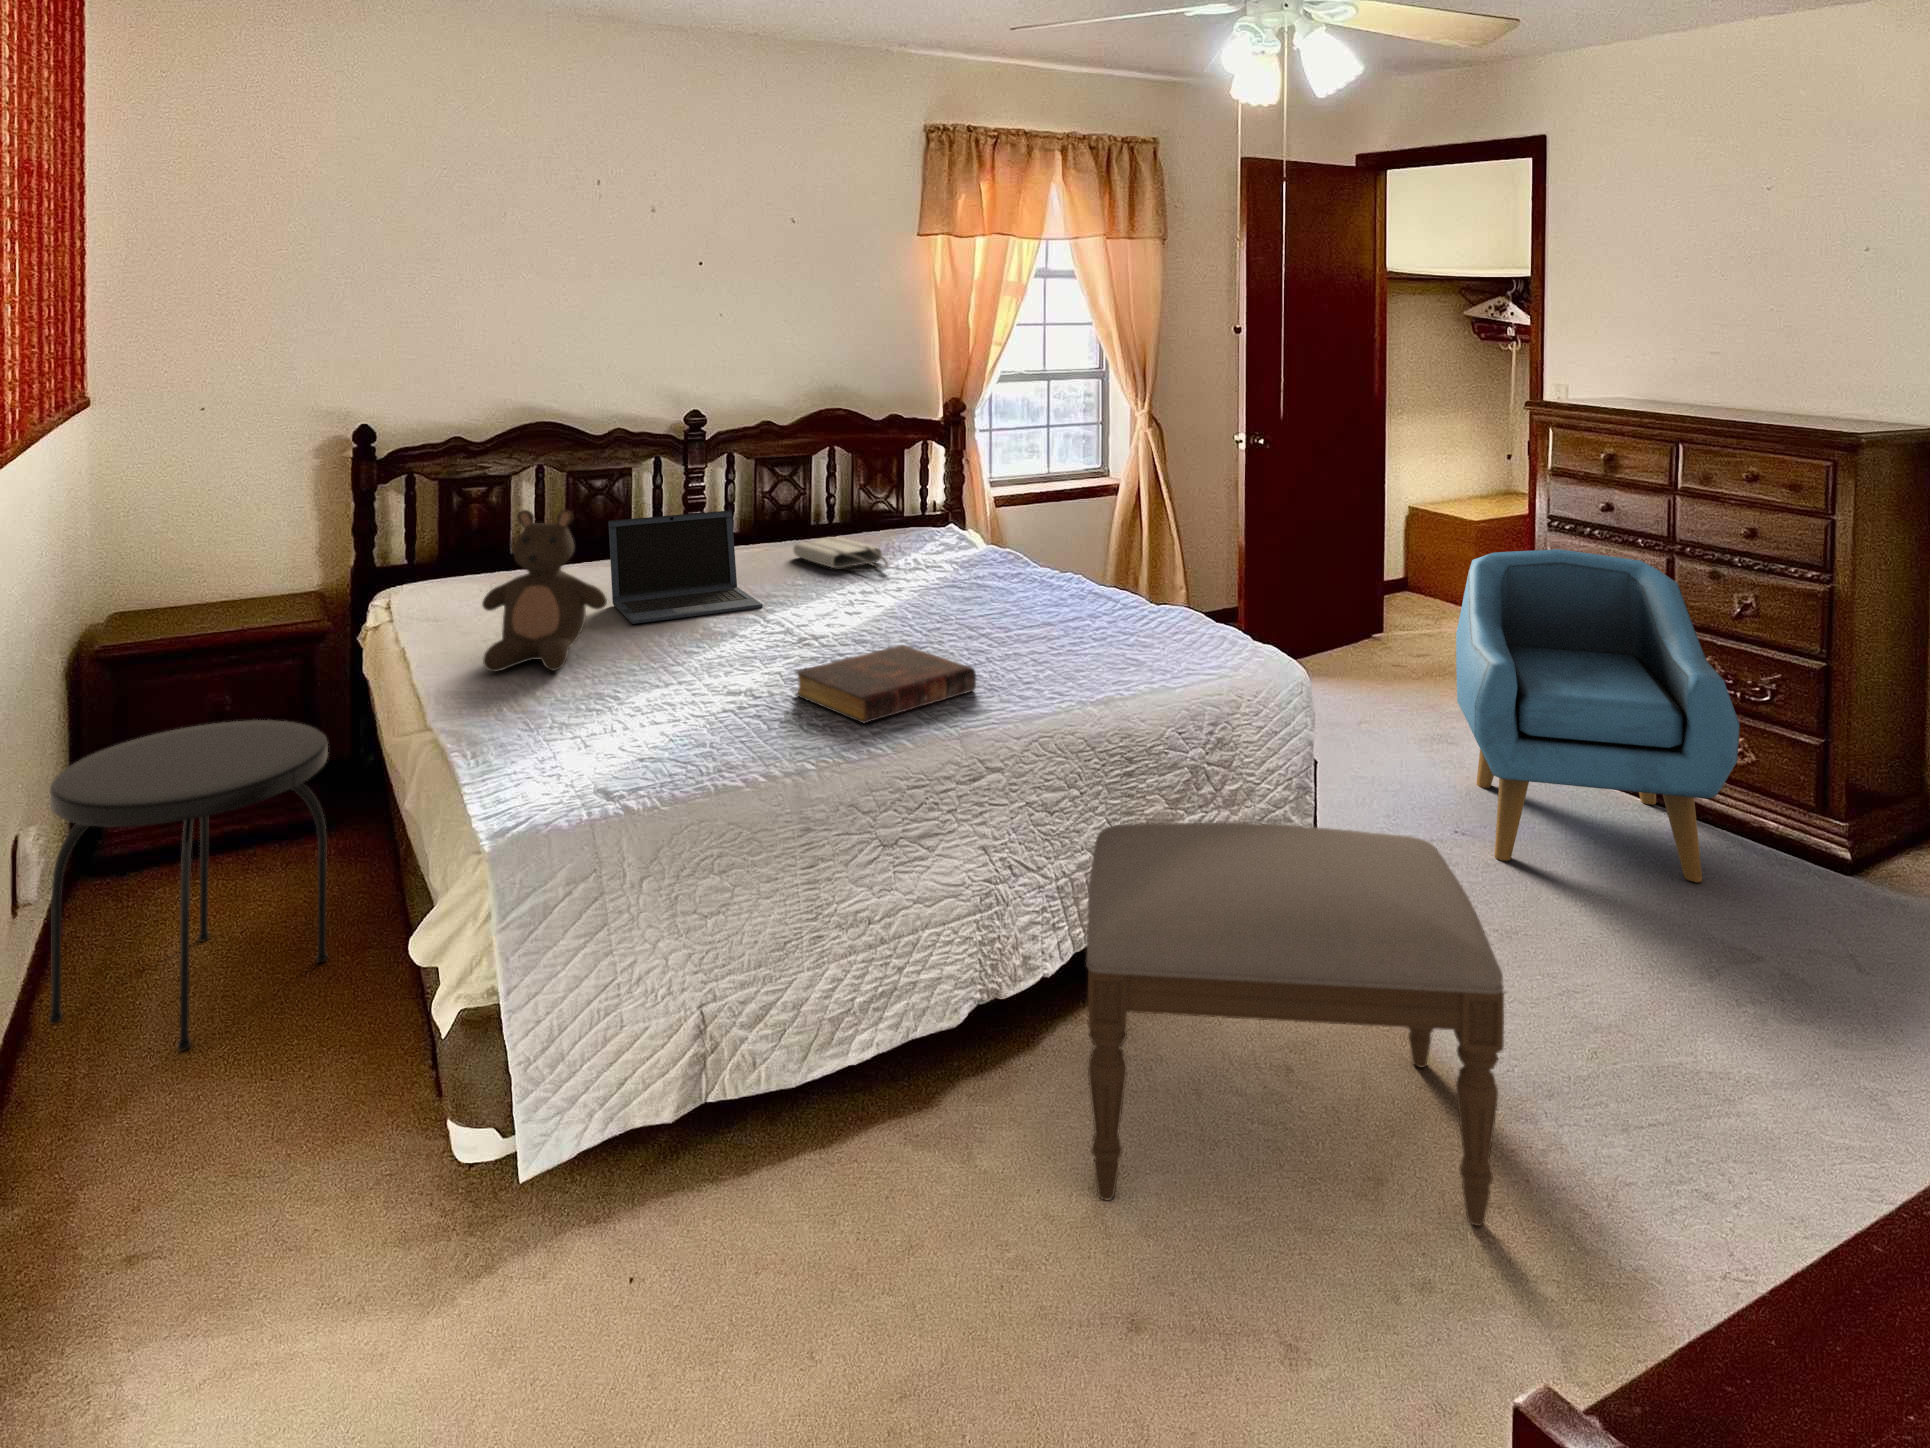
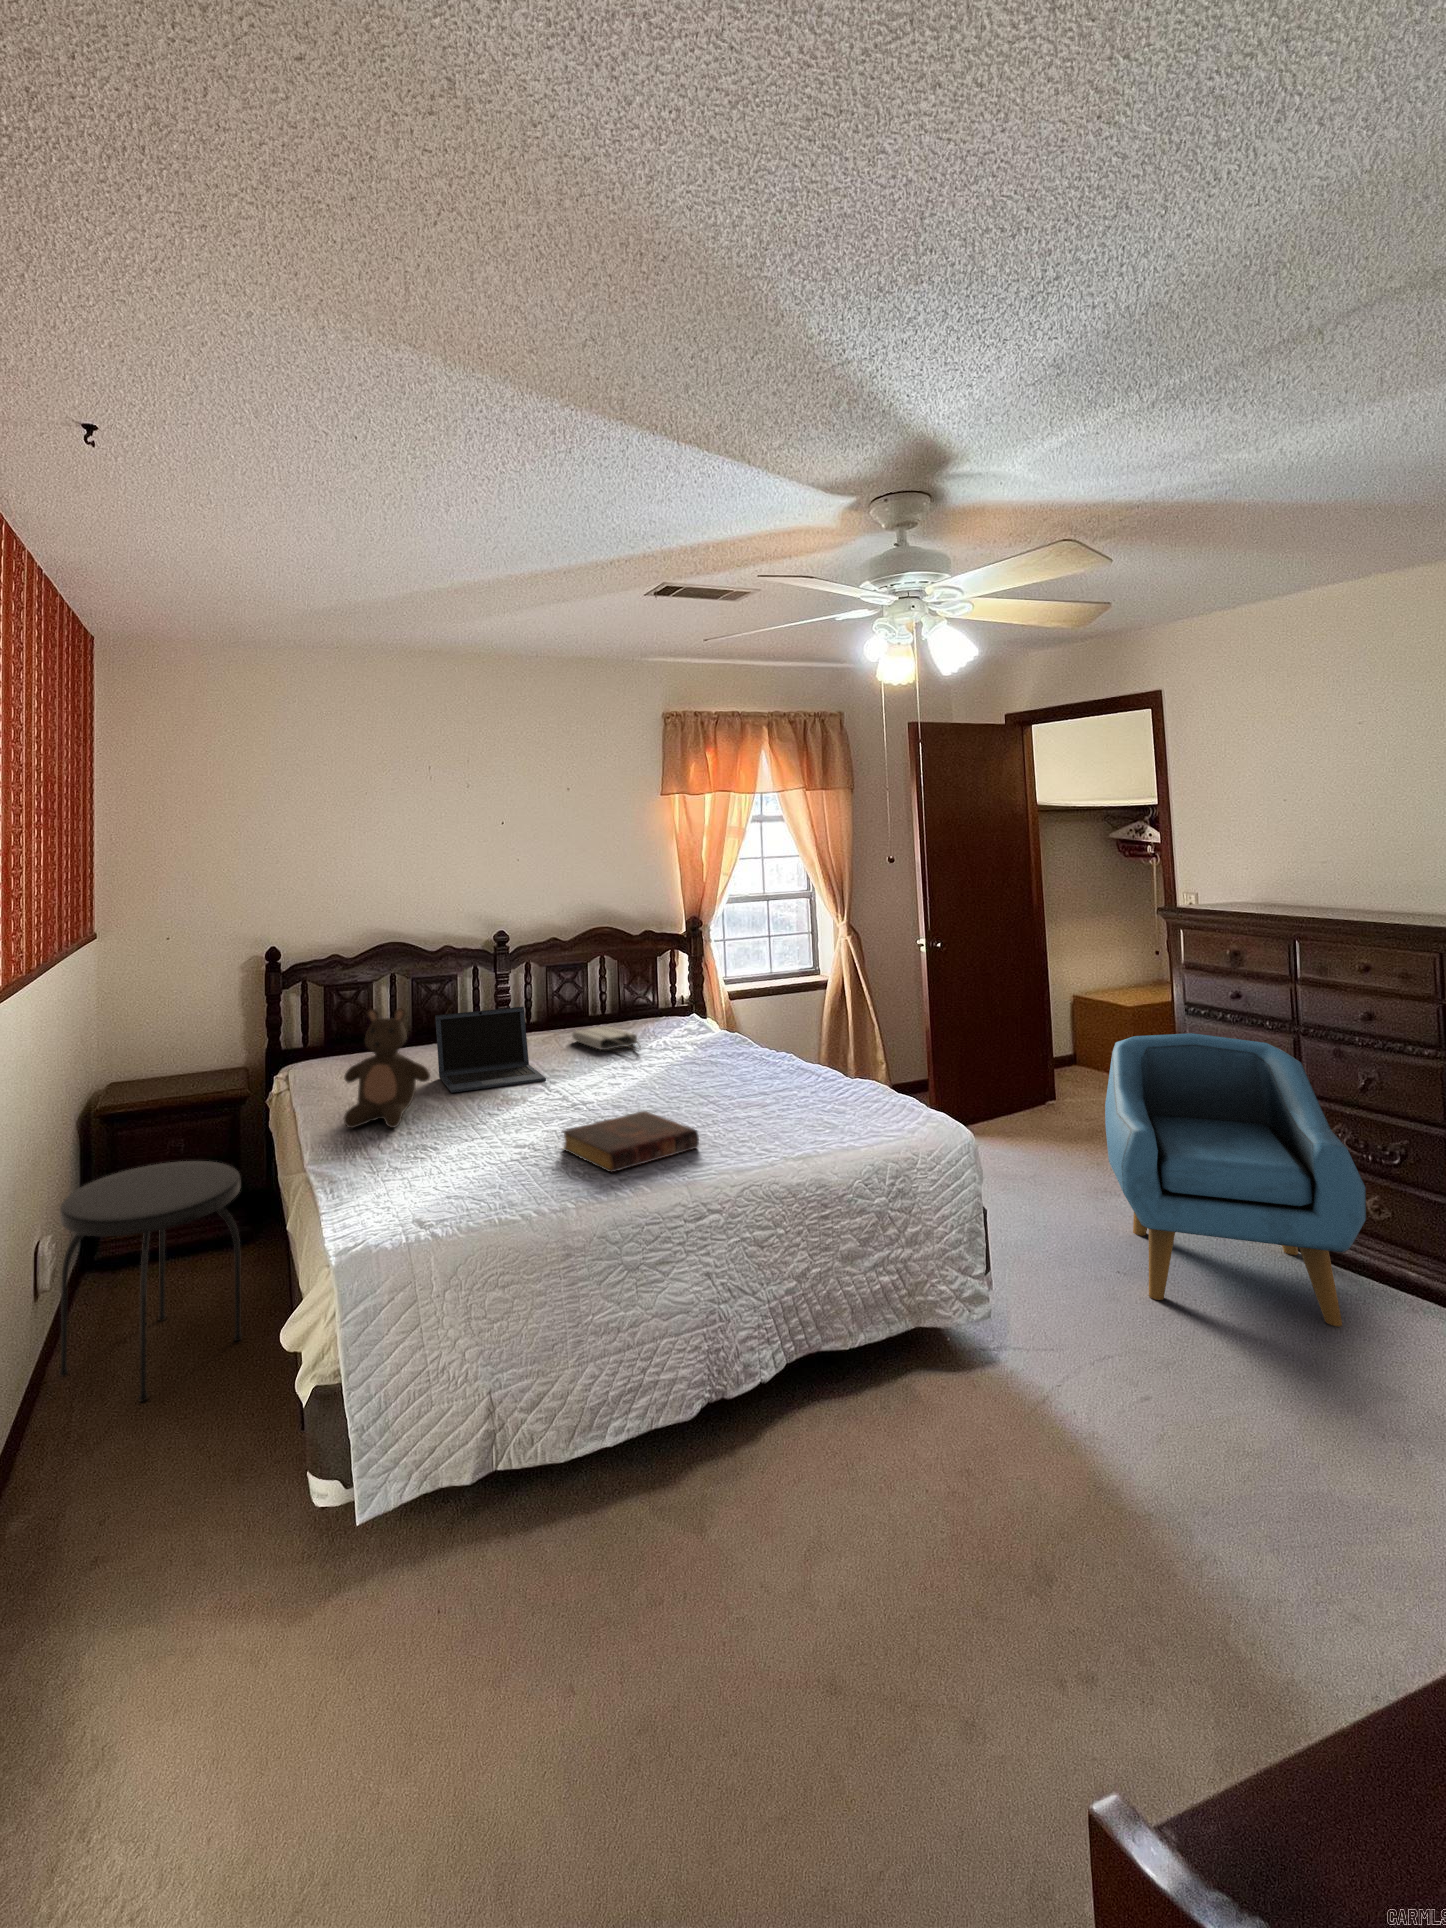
ottoman: present [1086,823,1504,1226] -> none [782,1259,1142,1626]

